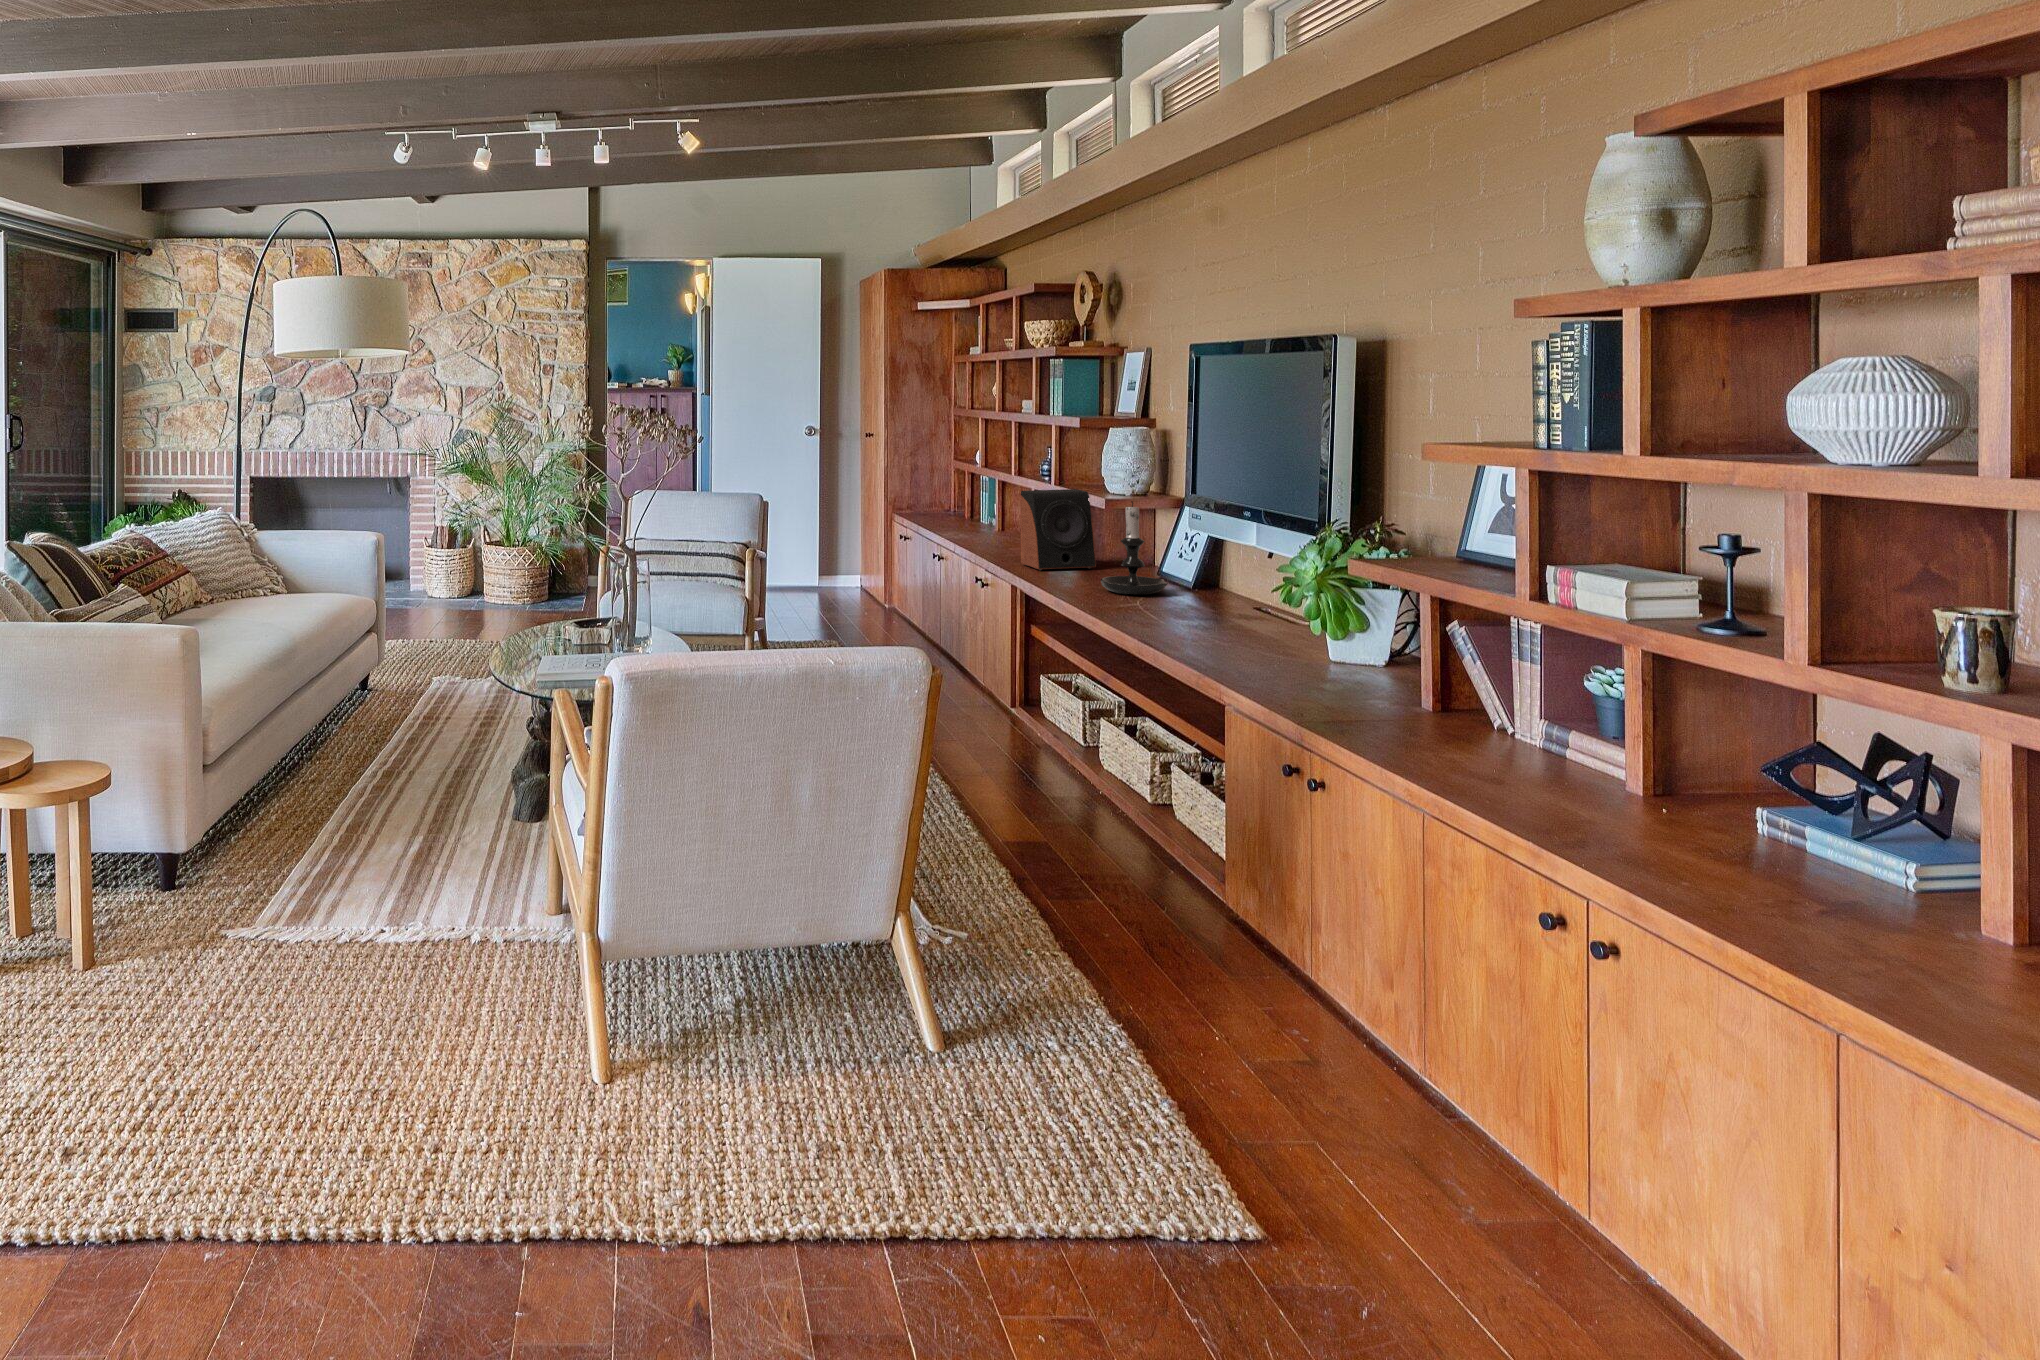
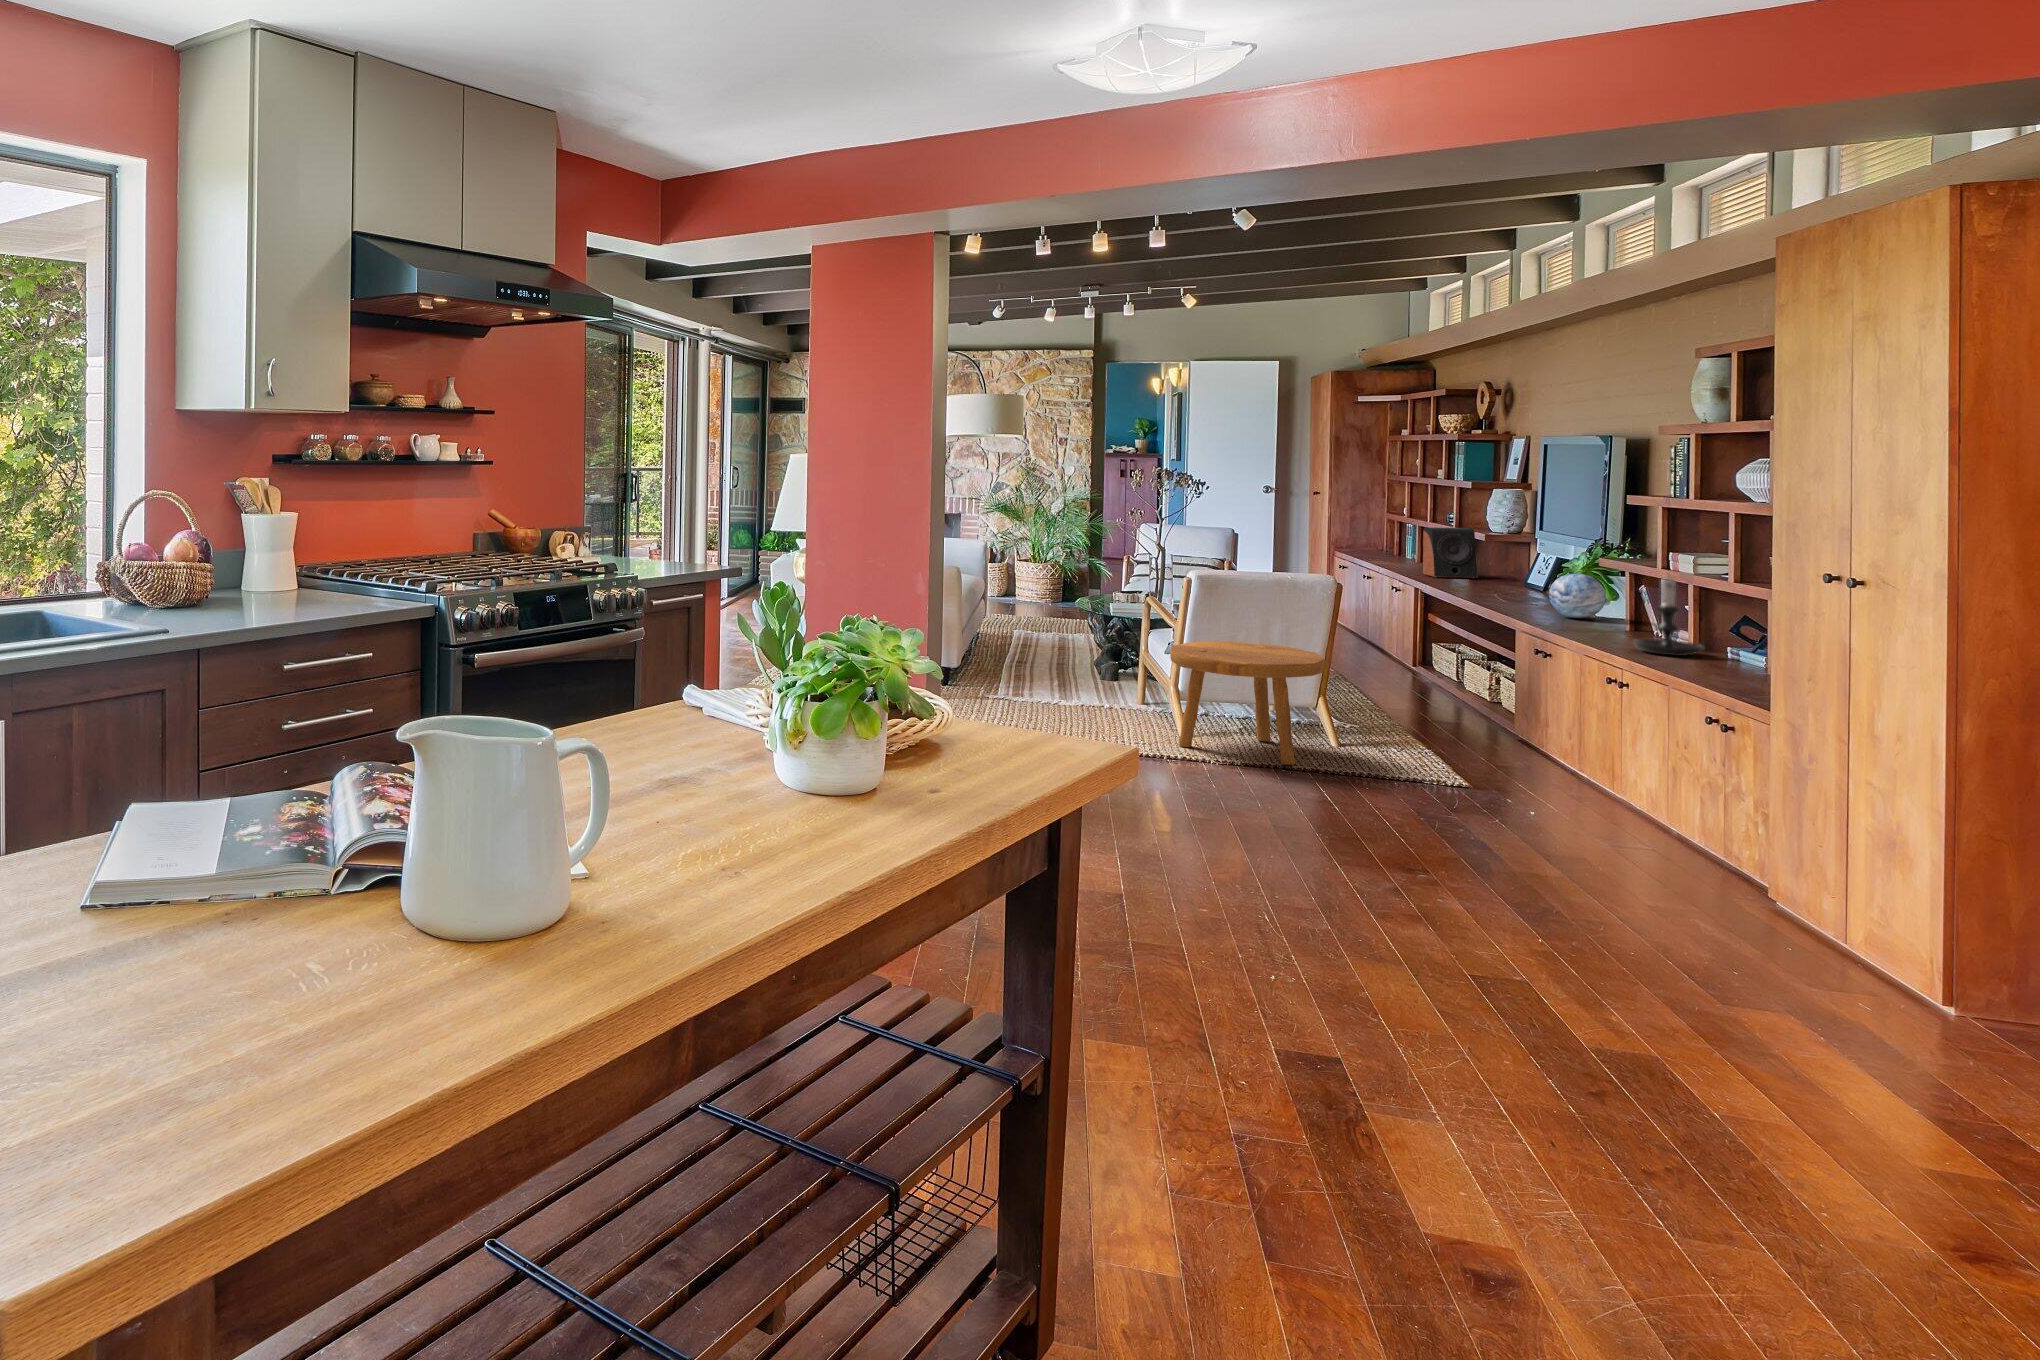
candle holder: present [1101,501,1168,595] -> present [1633,578,1704,656]
decorative orb: none [1272,592,1368,679] -> present [1549,573,1606,618]
footstool: none [571,799,910,1170] -> present [1170,641,1324,765]

